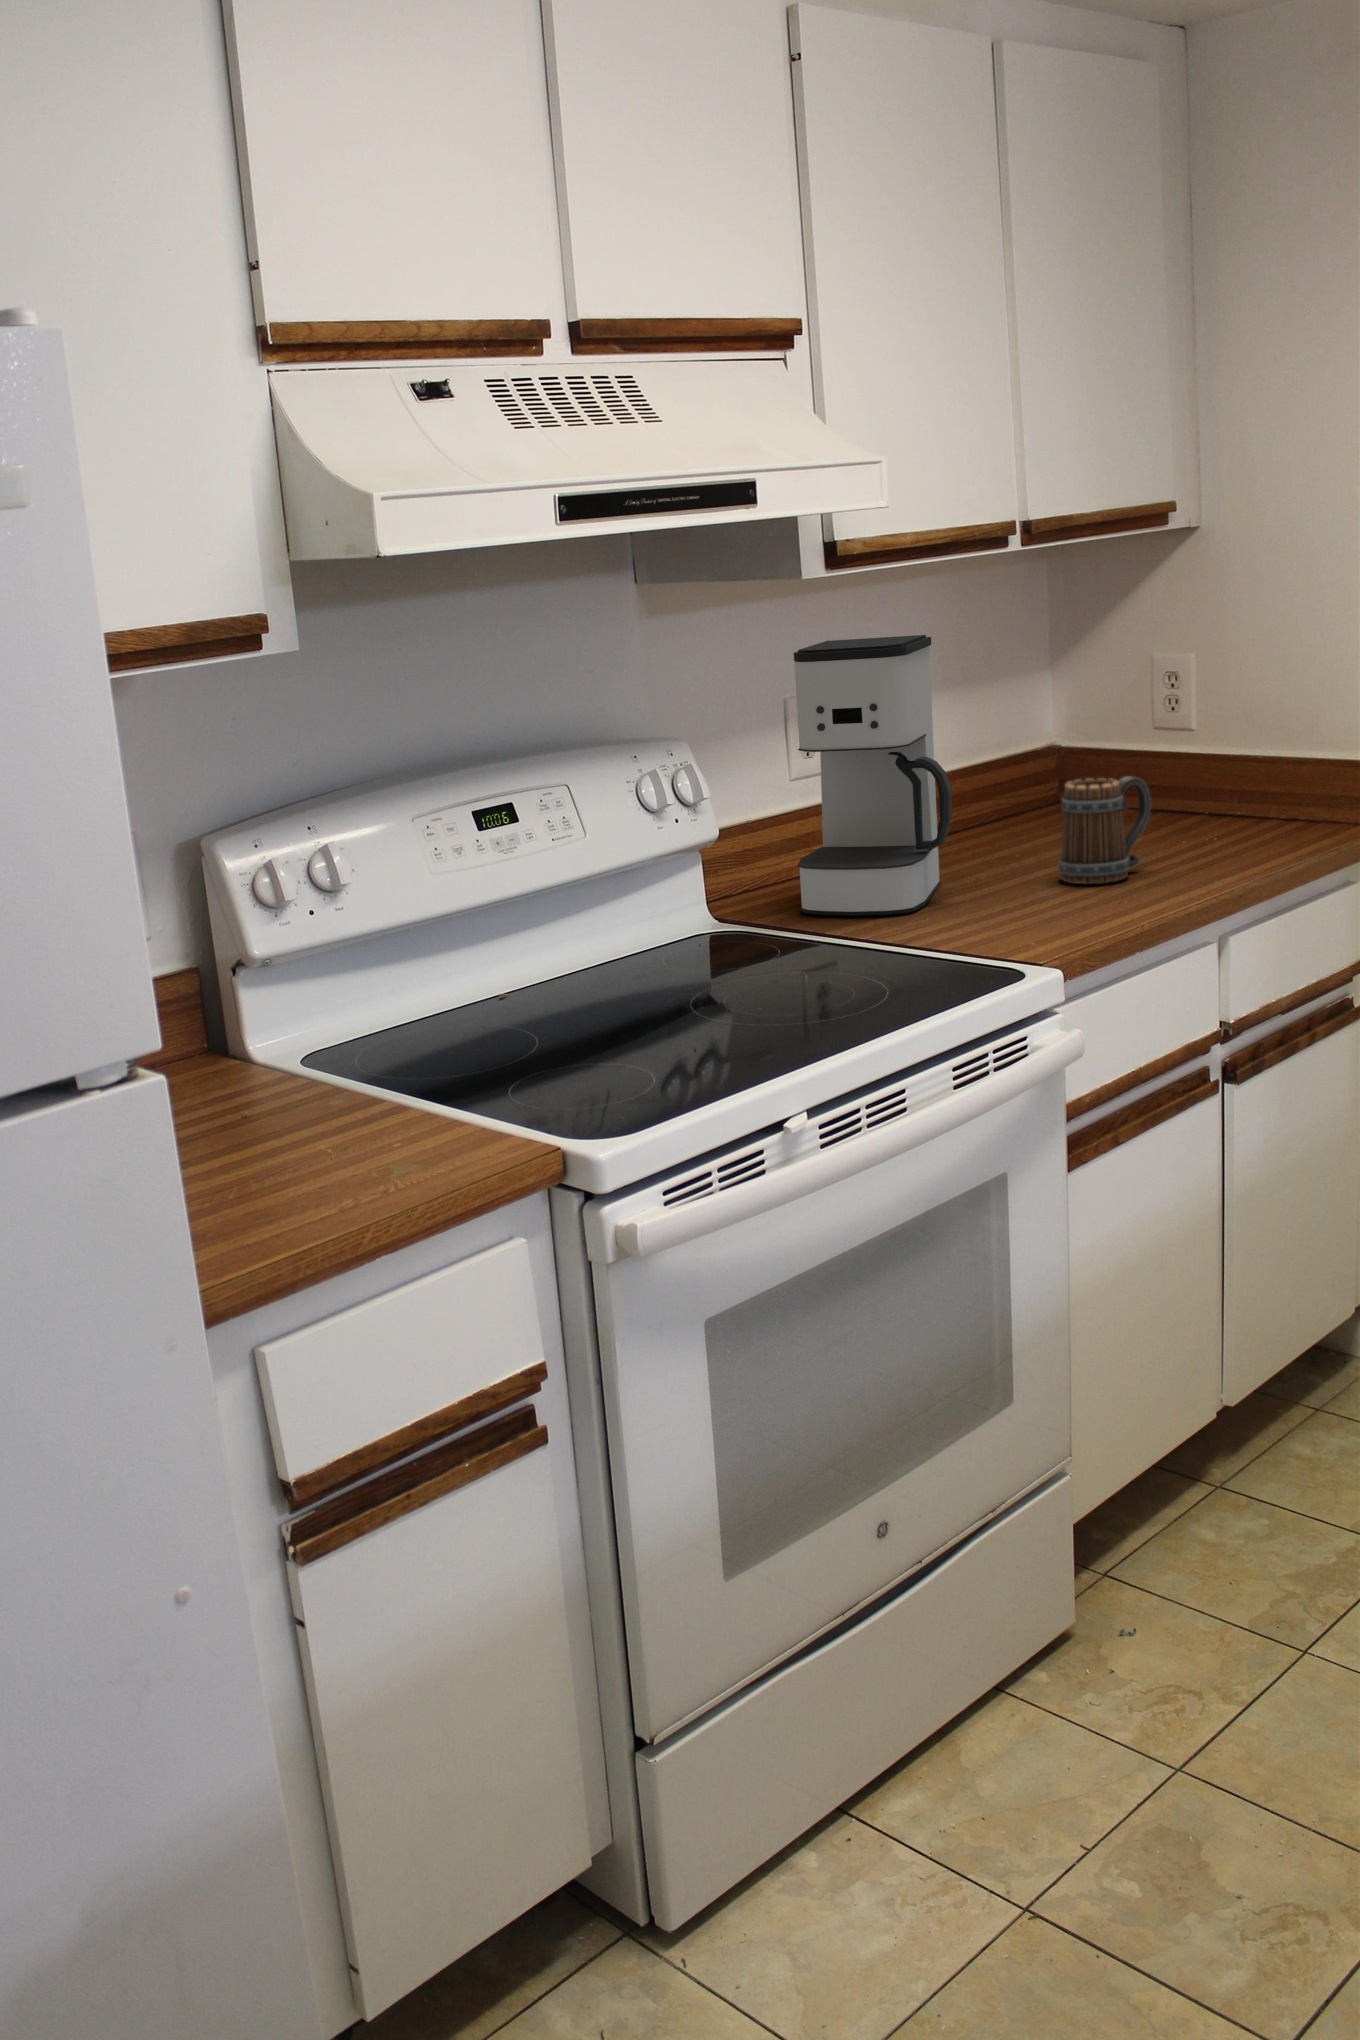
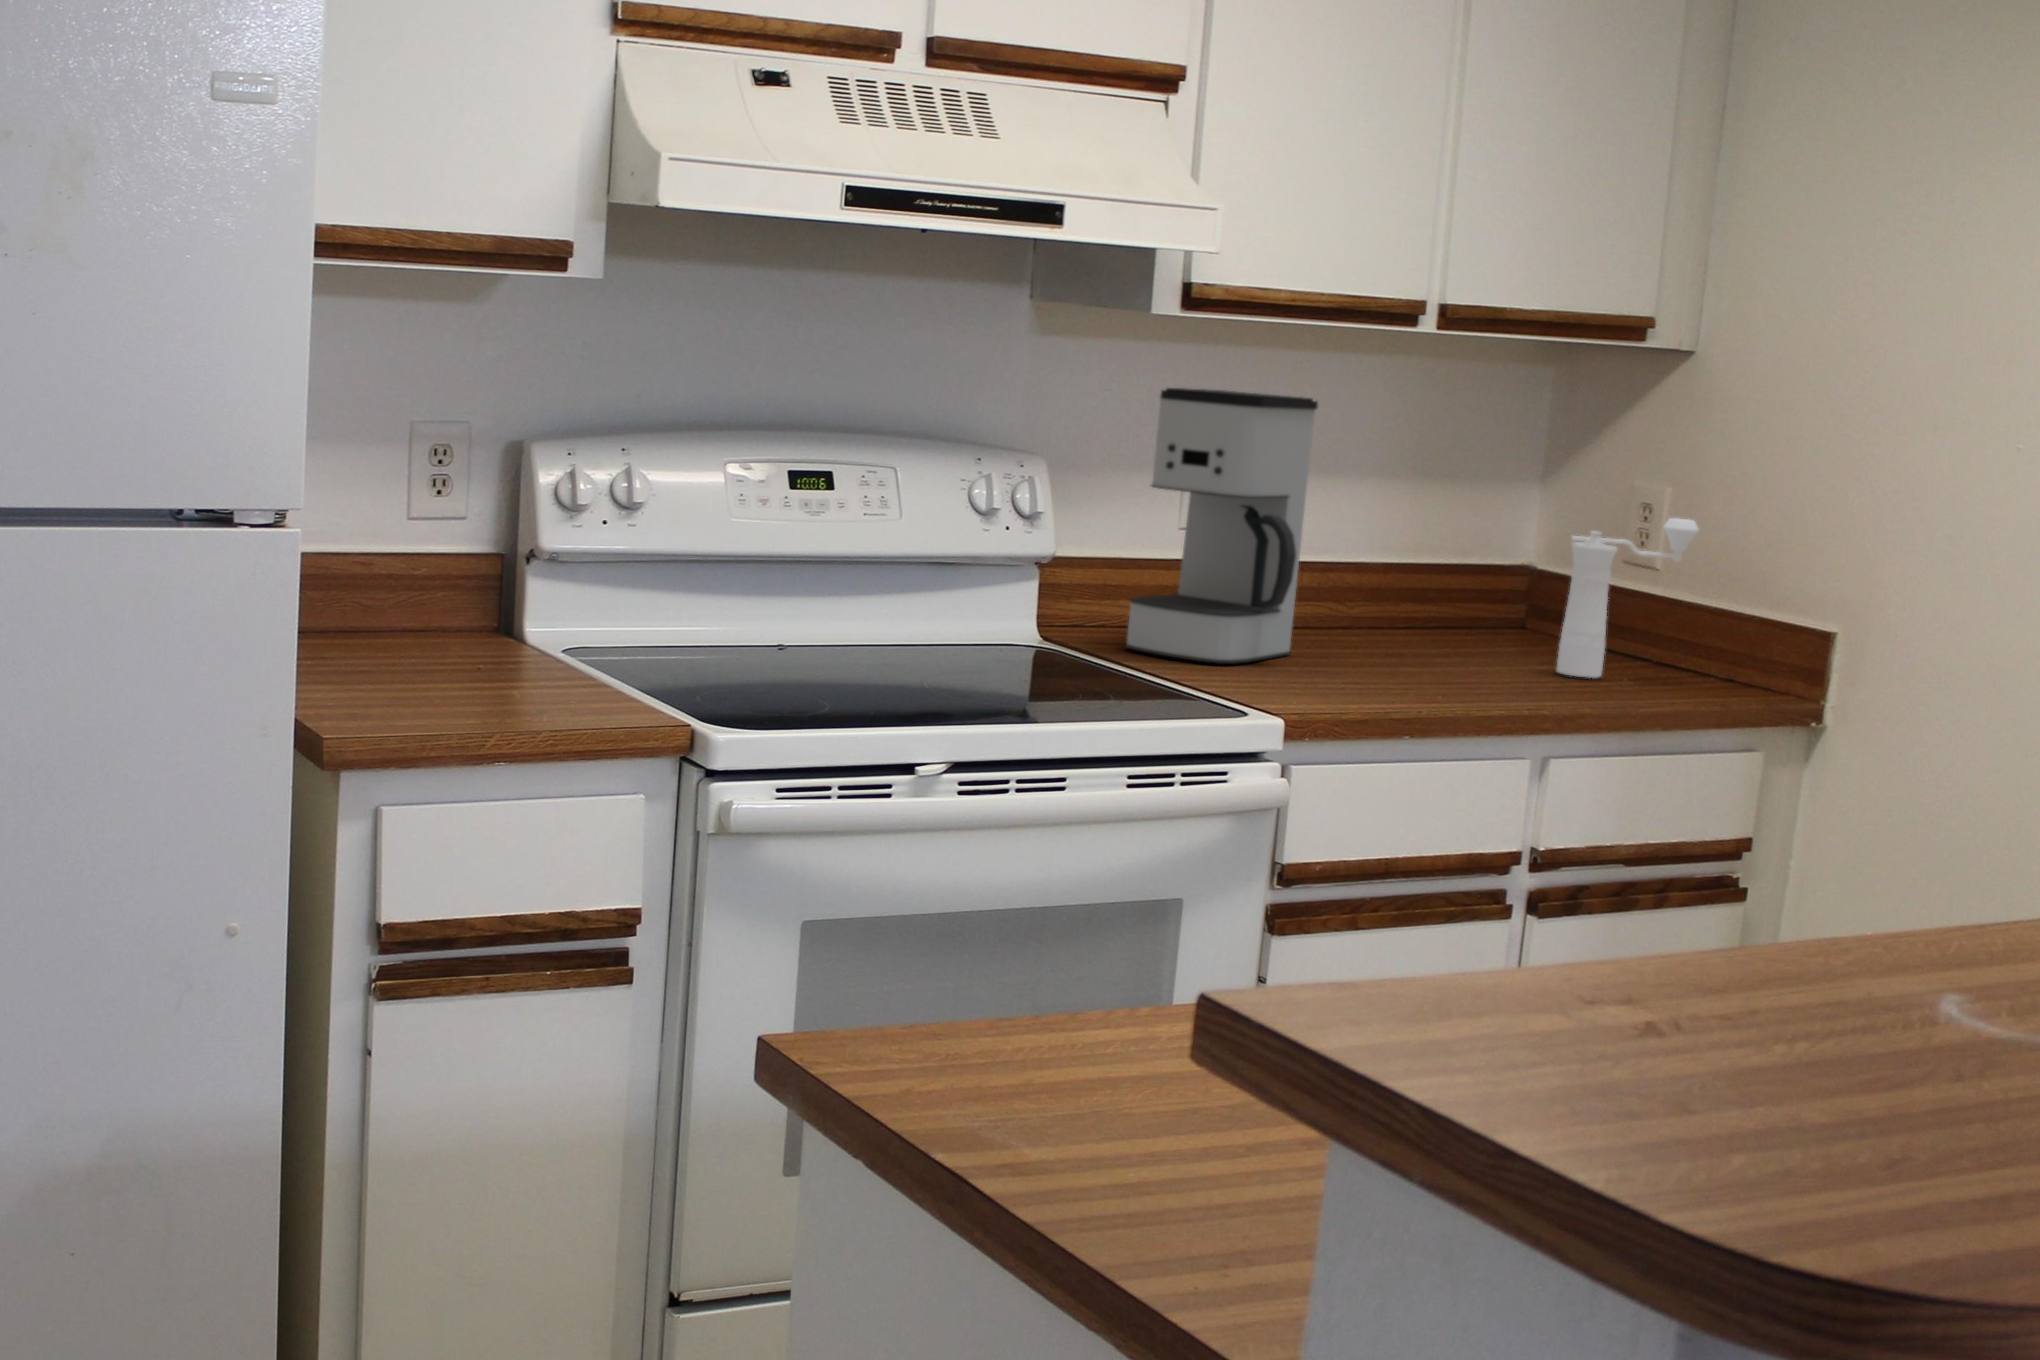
pepper mill: none [1164,687,1269,851] -> present [1557,518,1699,678]
mug: present [1058,777,1151,884] -> none [1405,571,1520,681]

